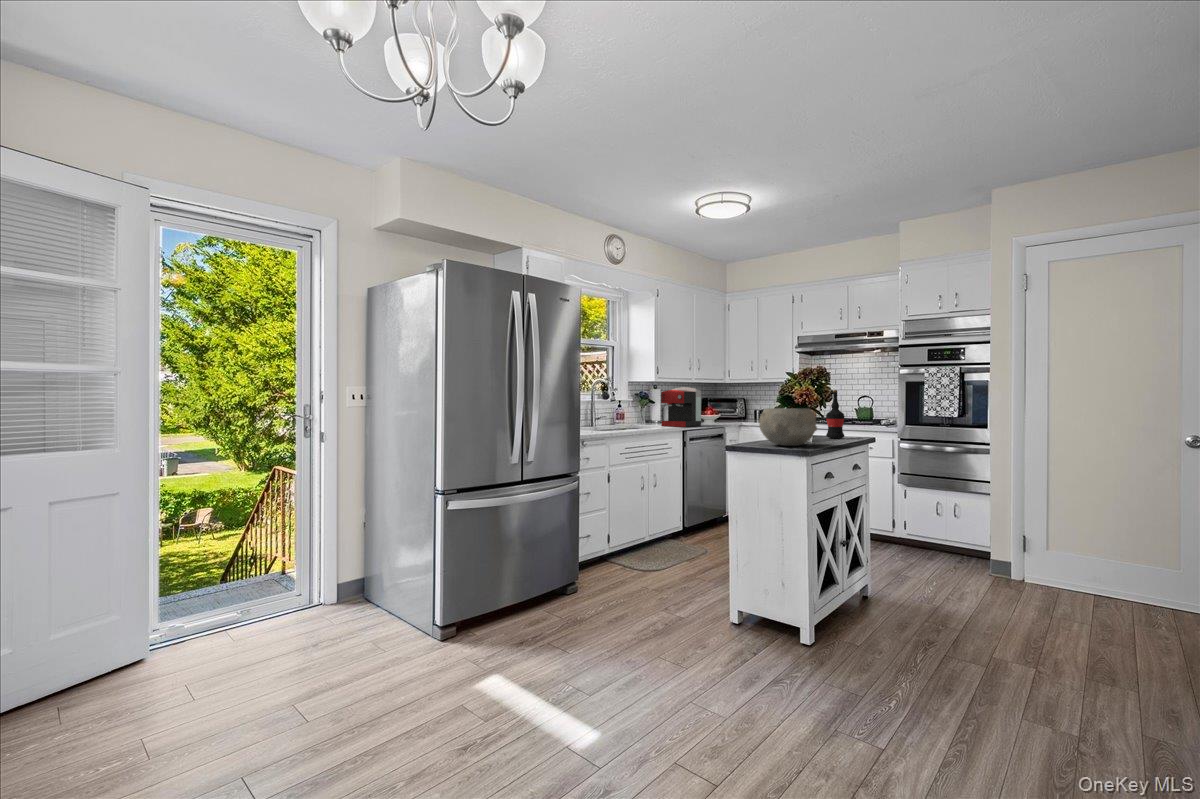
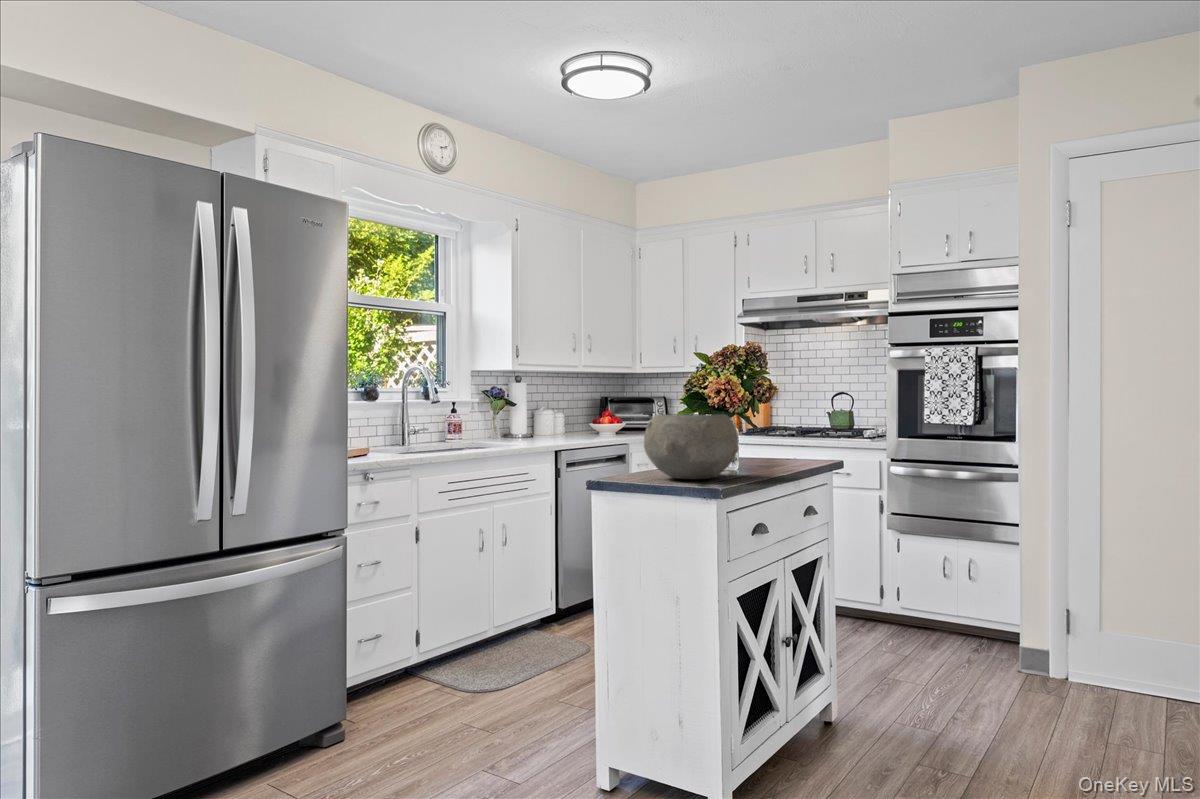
coffee maker: present [661,387,701,427] -> none [521,379,587,444]
wine bottle: present [826,390,845,438] -> none [765,383,794,463]

